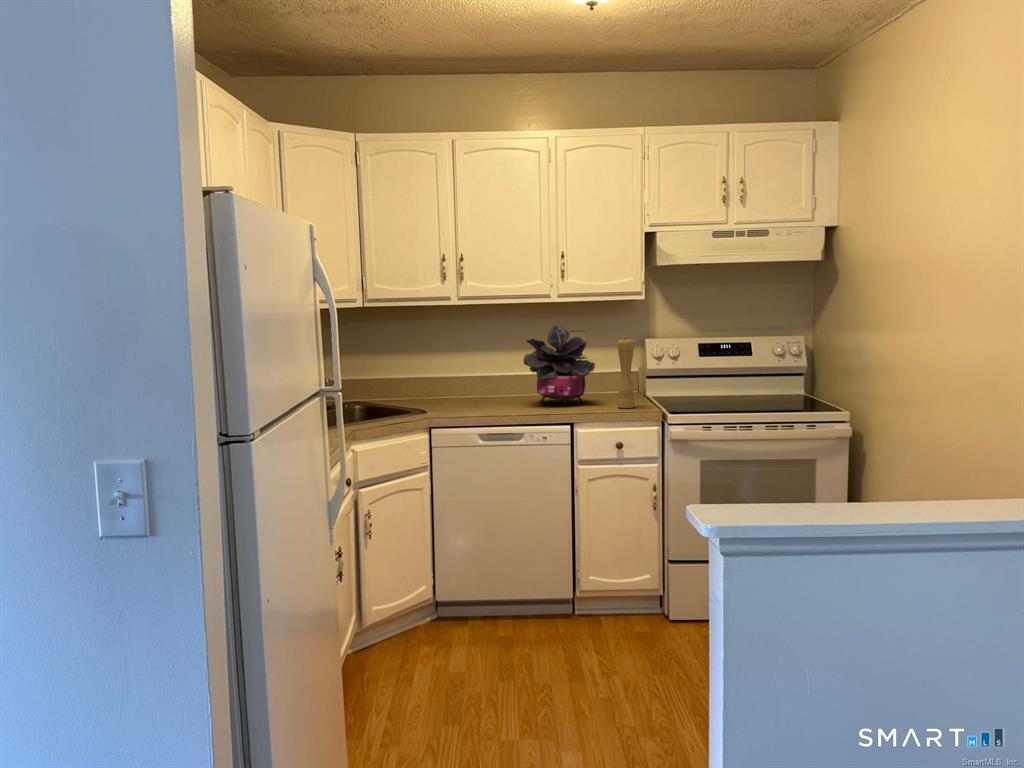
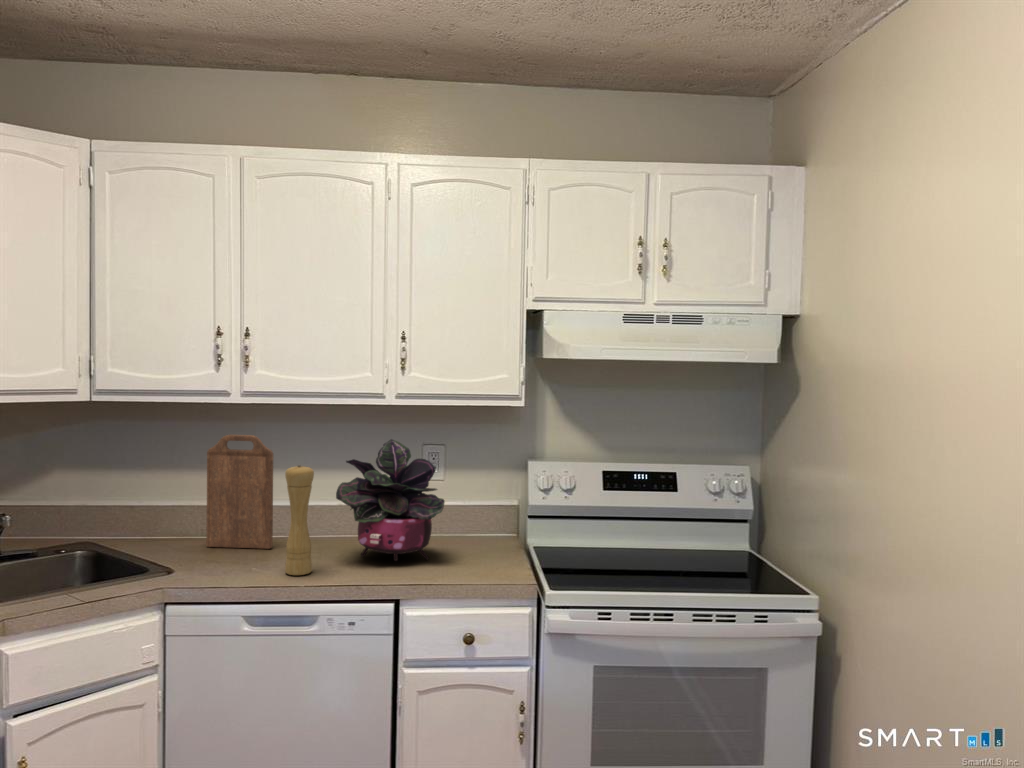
cutting board: none [432,327,478,402] -> present [206,435,273,549]
pepper mill: present [617,338,635,408] -> present [285,465,314,575]

